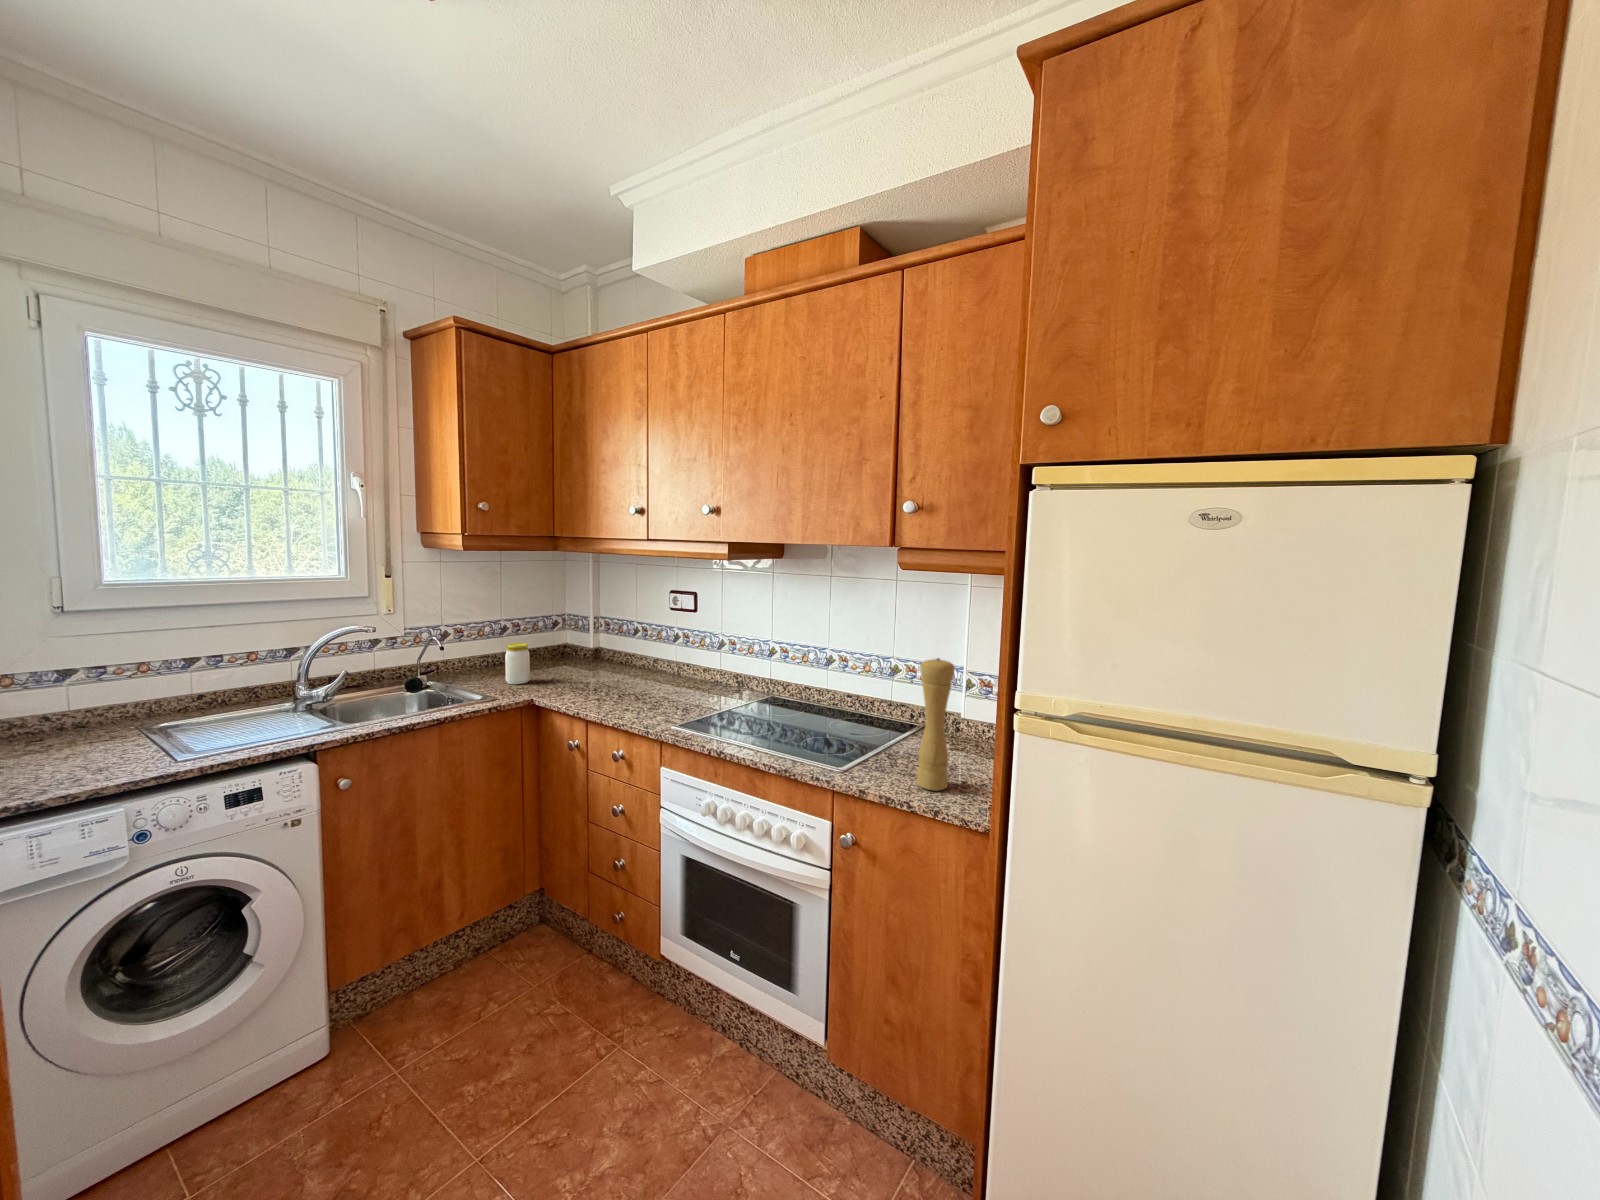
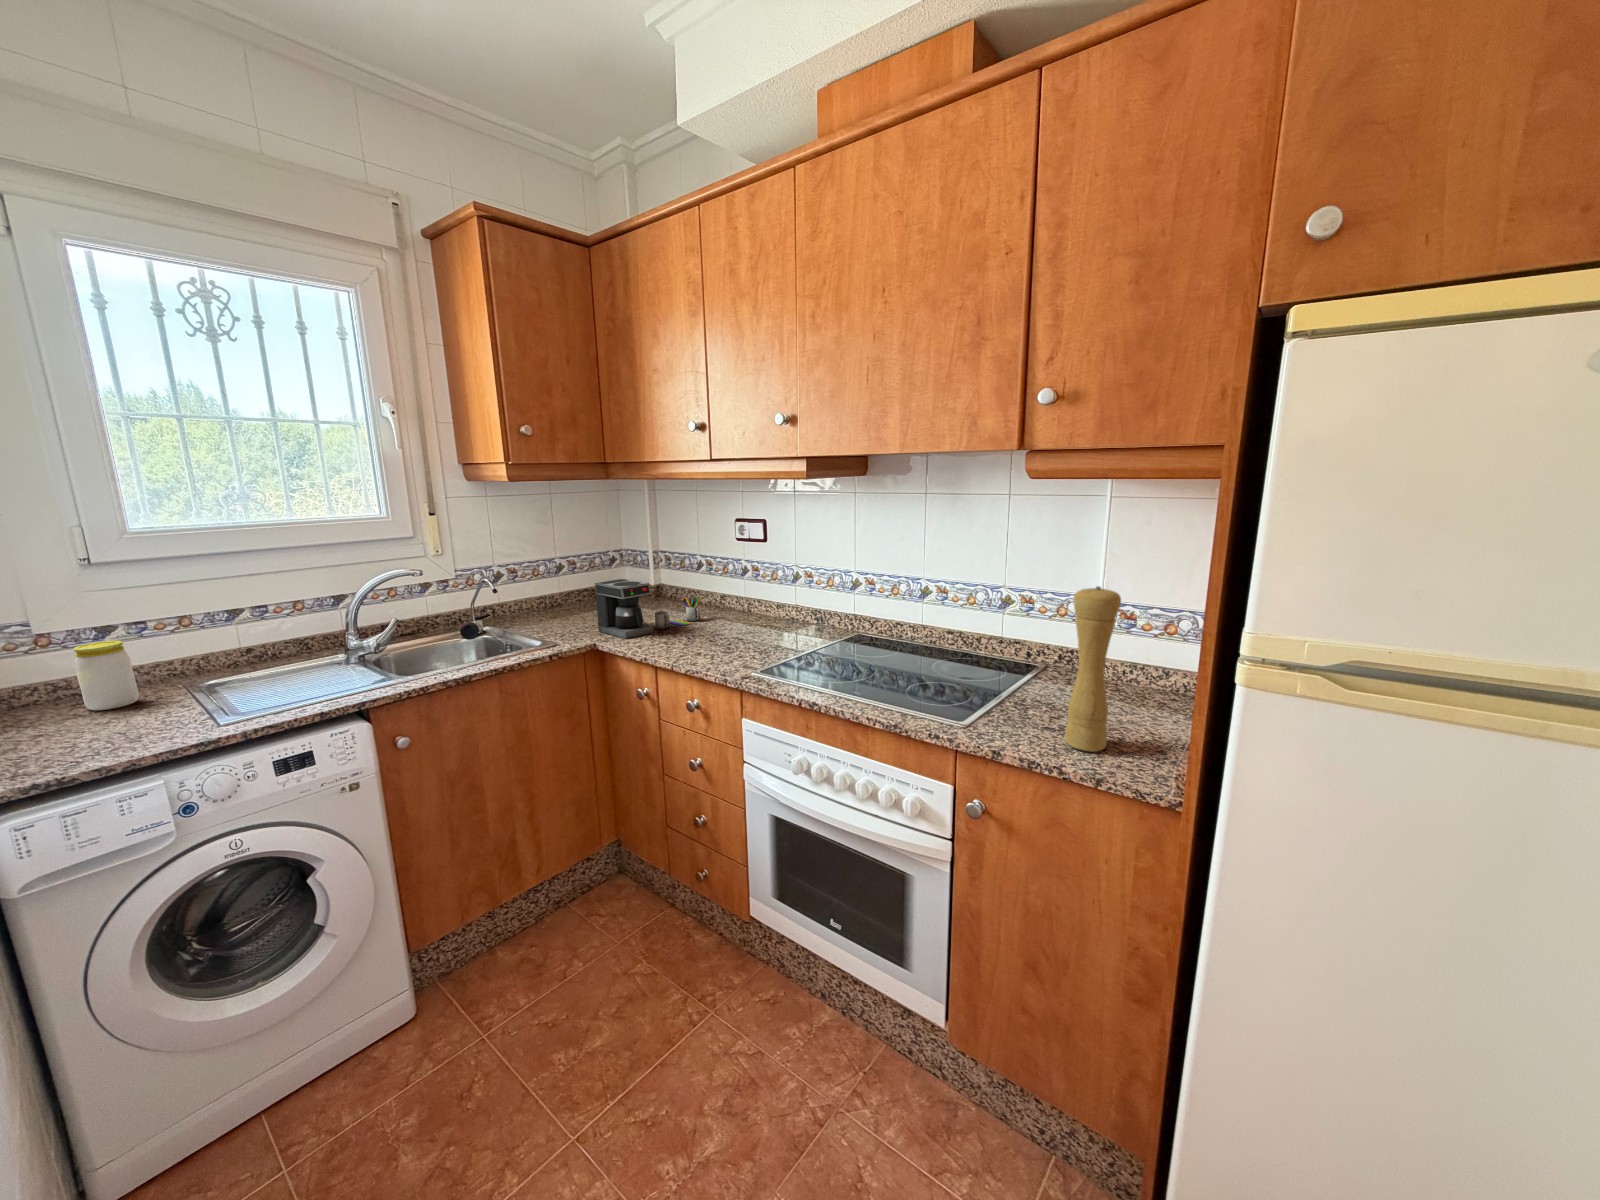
coffee maker: none [537,640,635,695] -> present [595,579,700,639]
jar: present [505,643,530,684] -> present [74,641,139,710]

